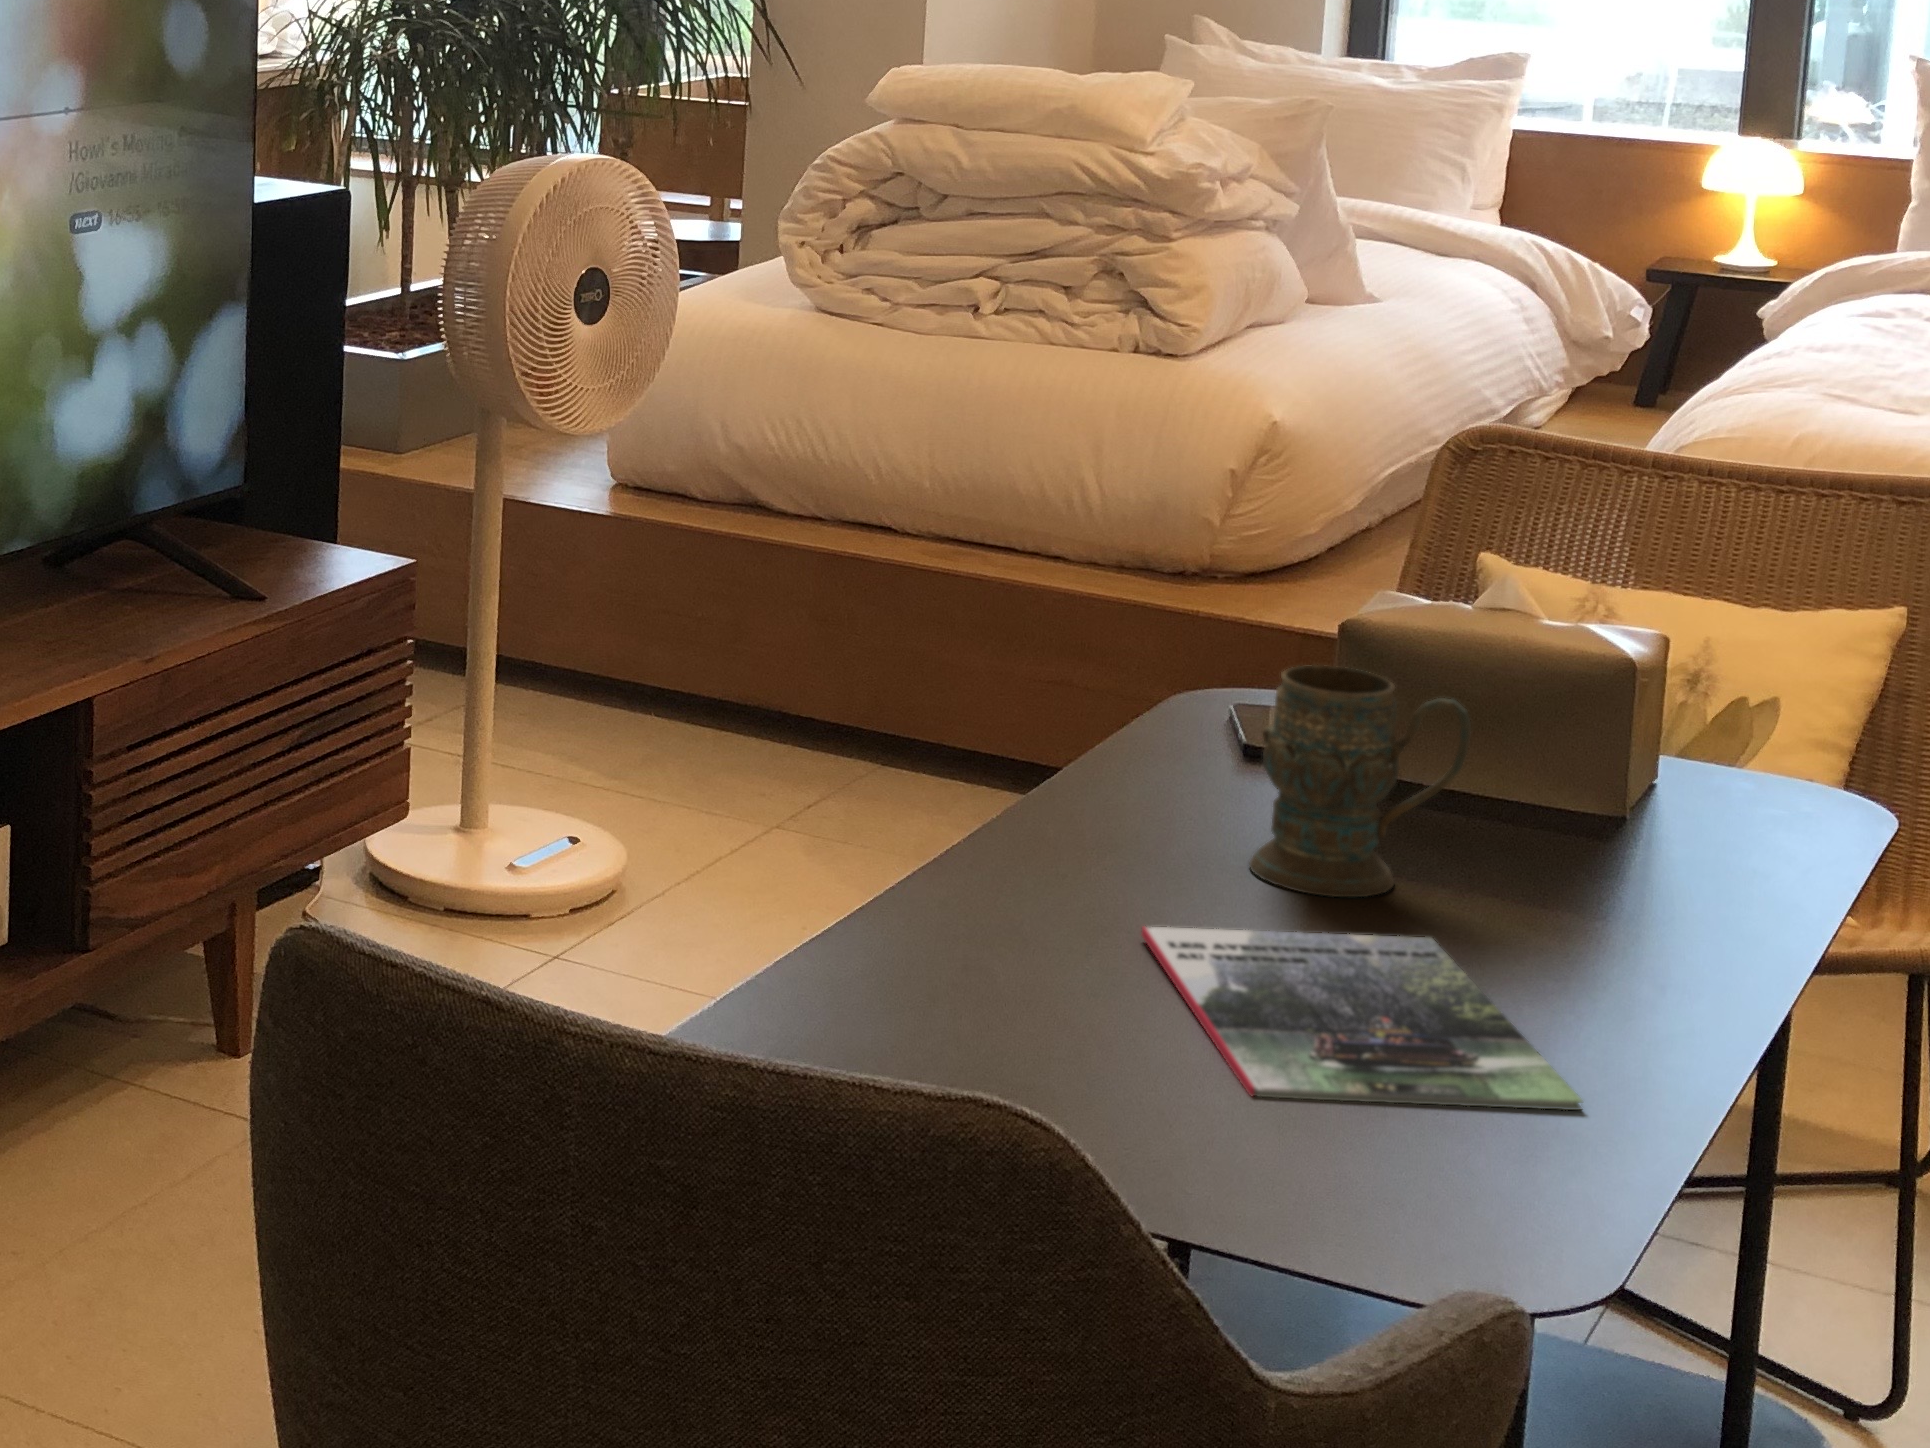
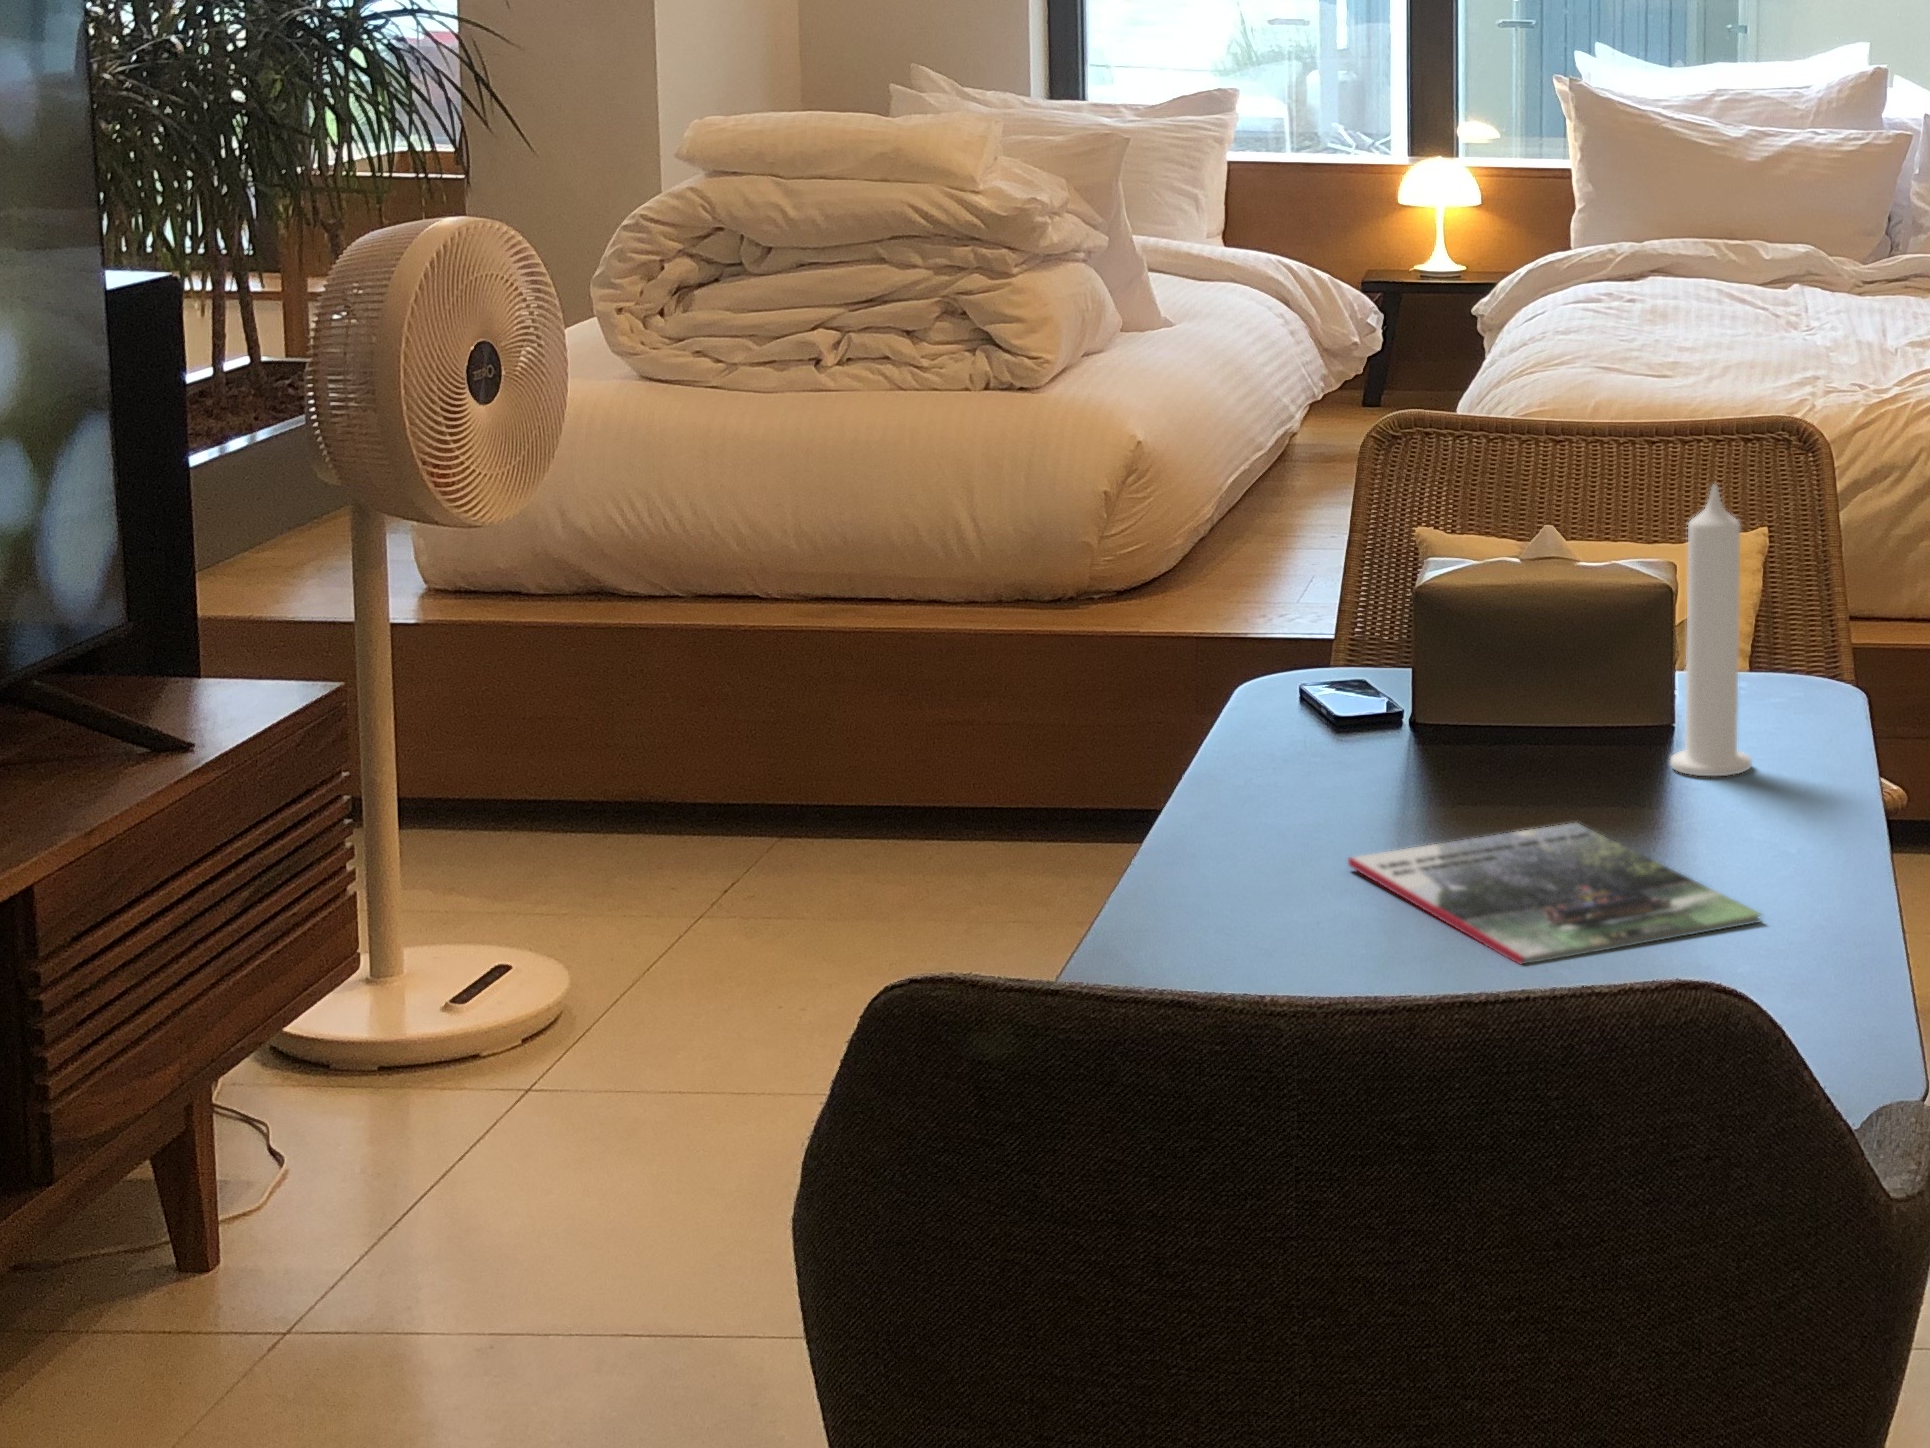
candle: none [1607,570,1721,915] -> present [1670,485,1751,776]
mug: present [1249,665,1471,897] -> none [1390,609,1566,811]

